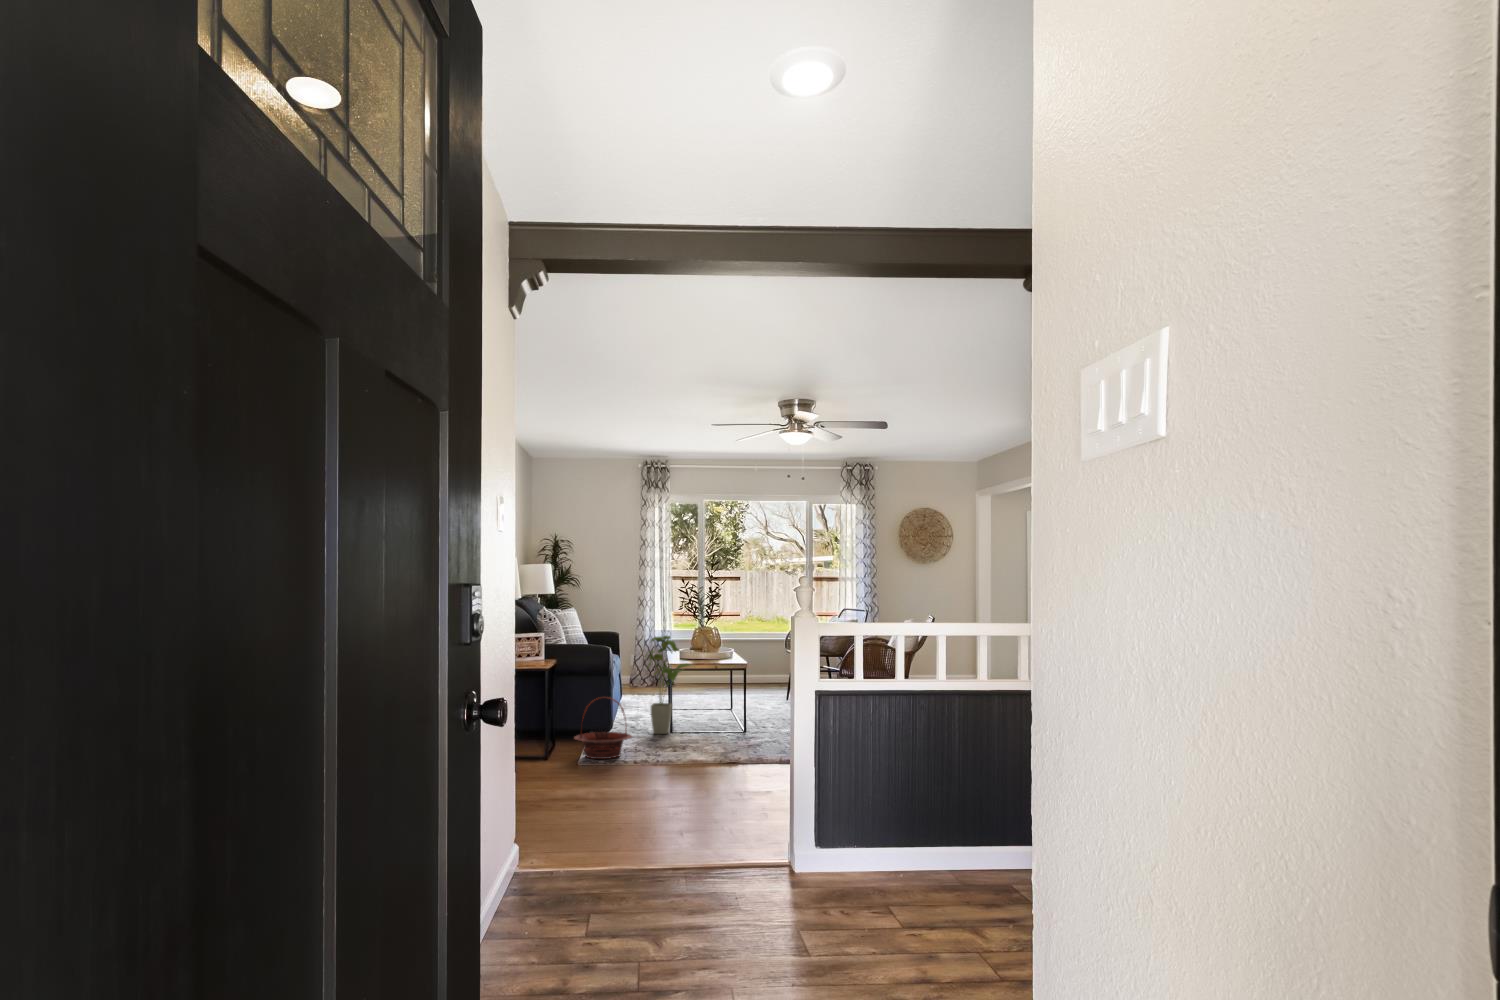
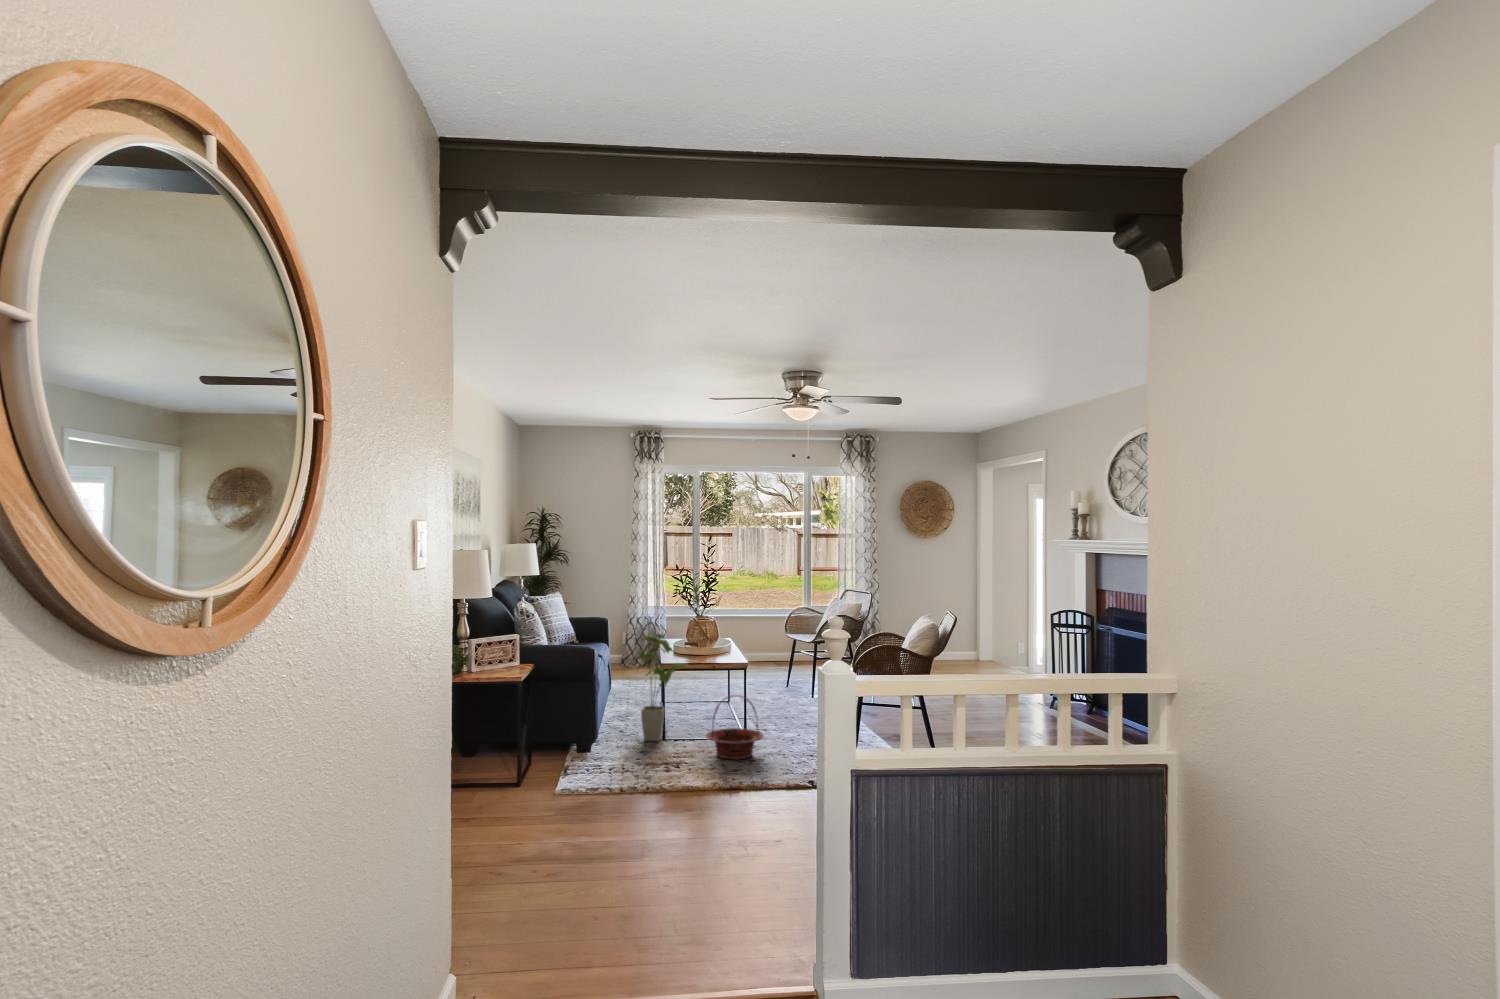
basket: present [574,697,632,759] -> present [706,695,764,759]

